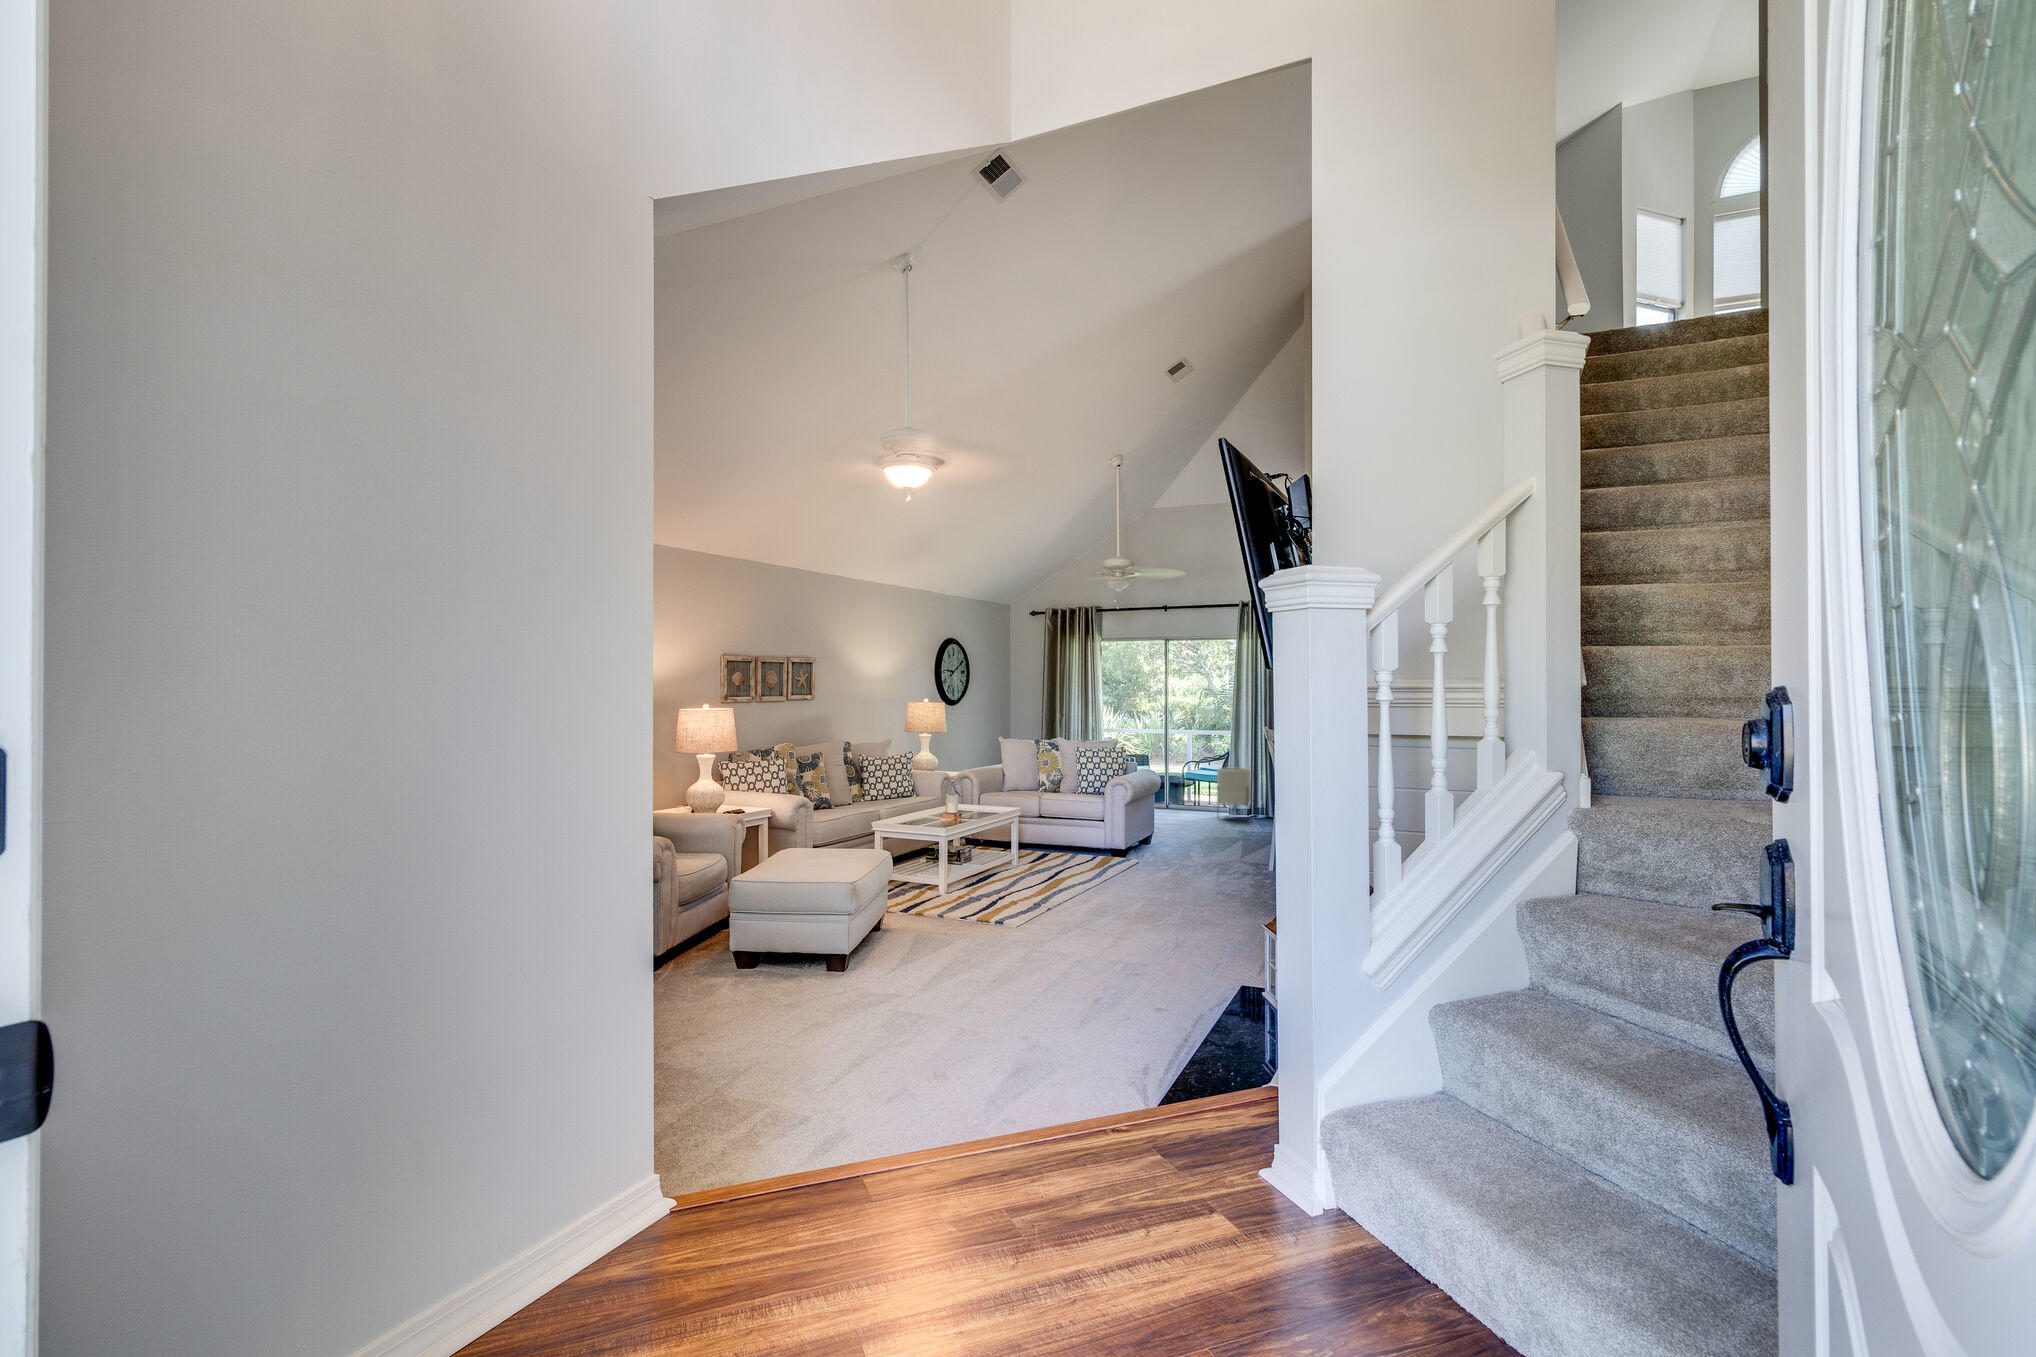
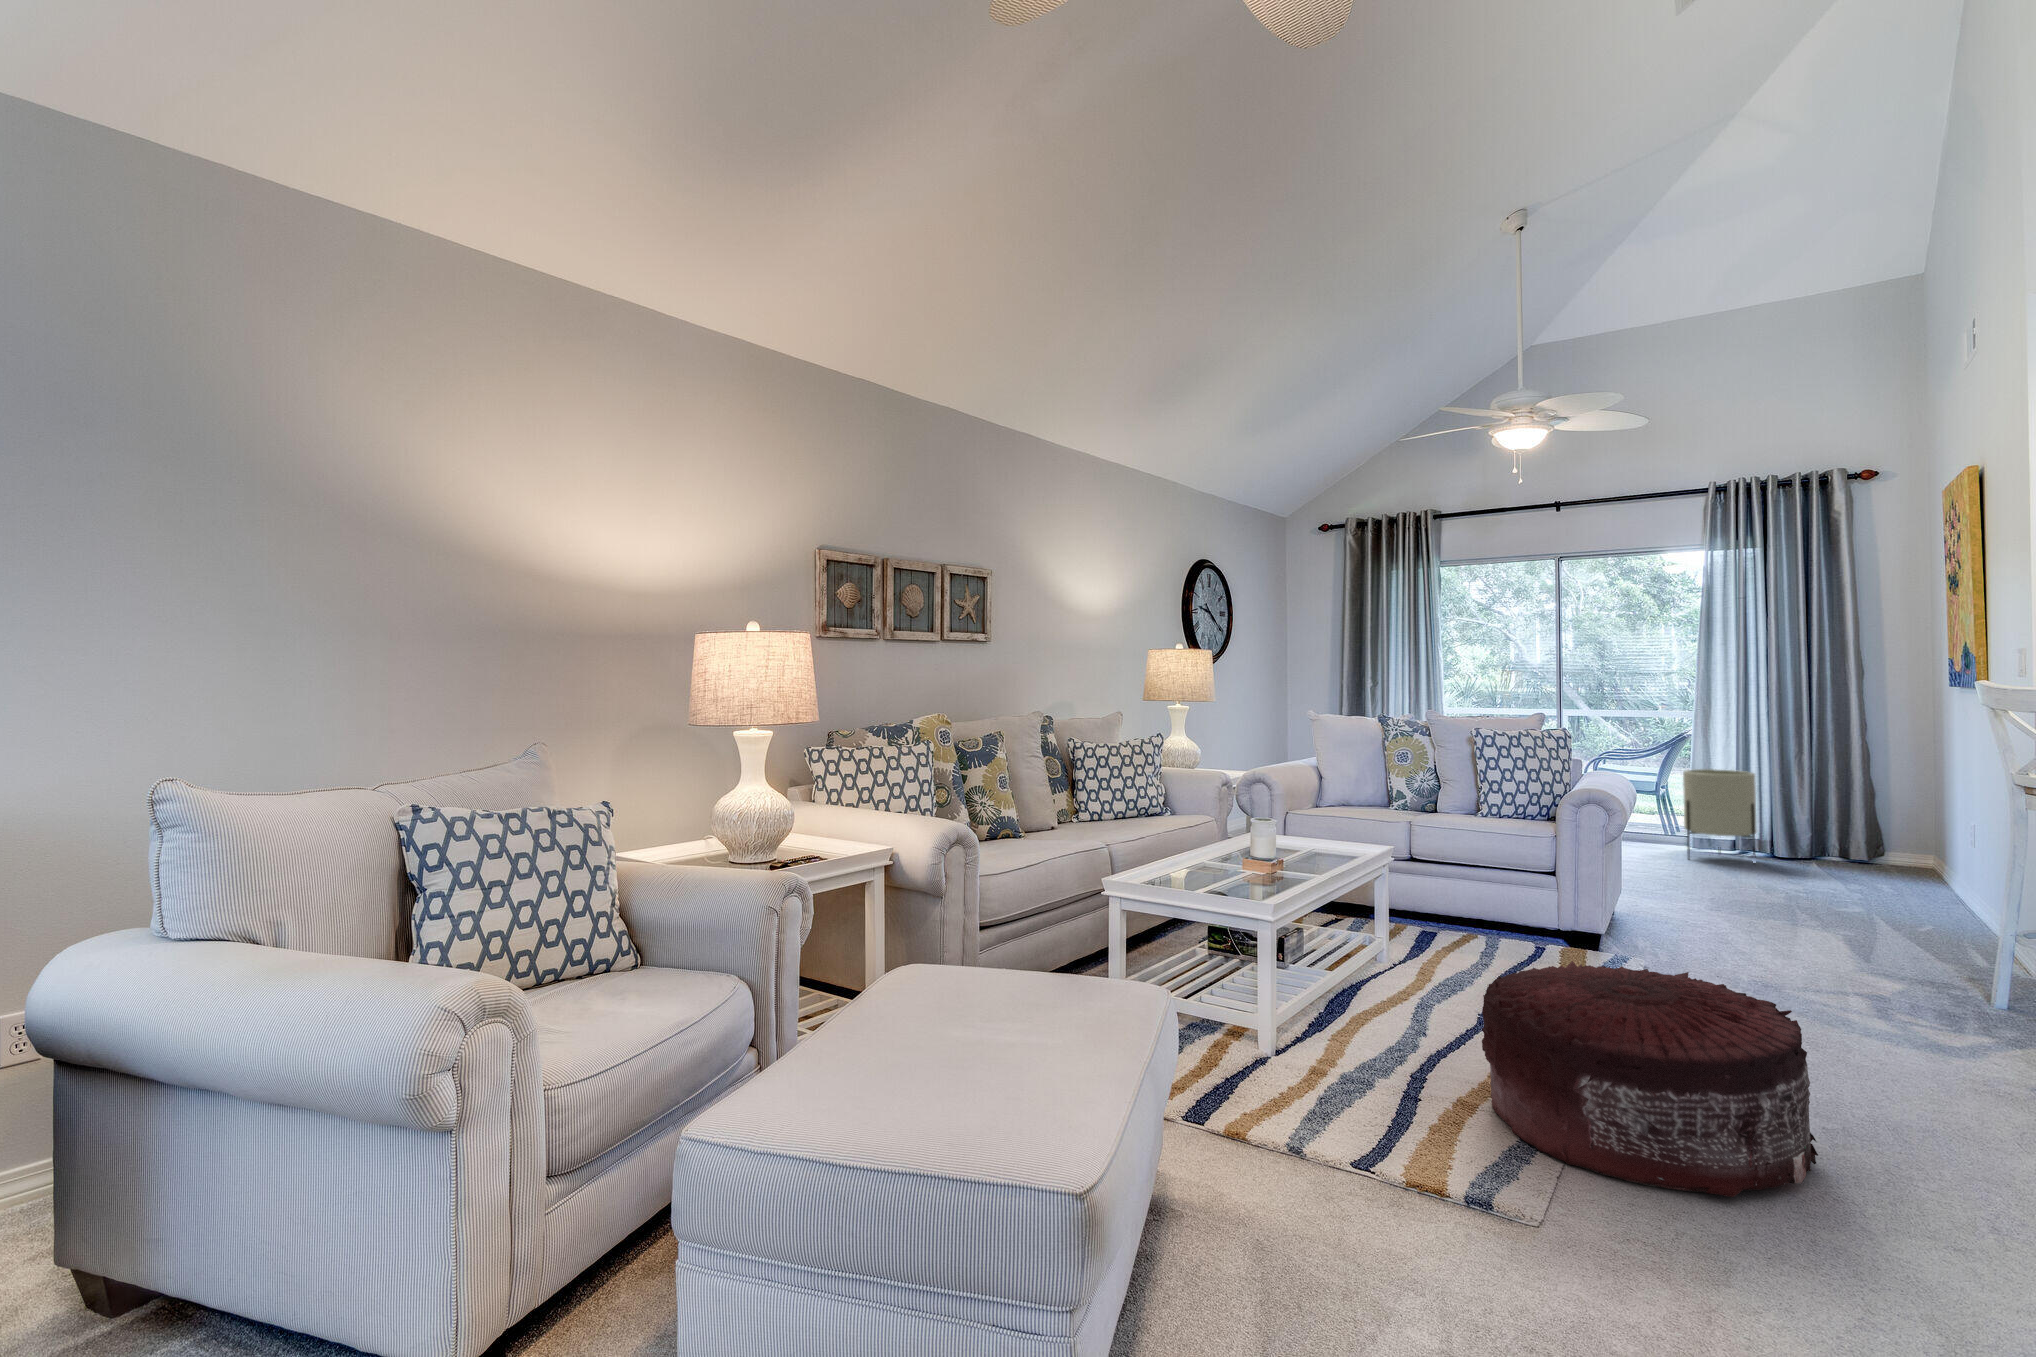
pouf: none [1012,845,1118,912] -> present [1482,961,1818,1197]

